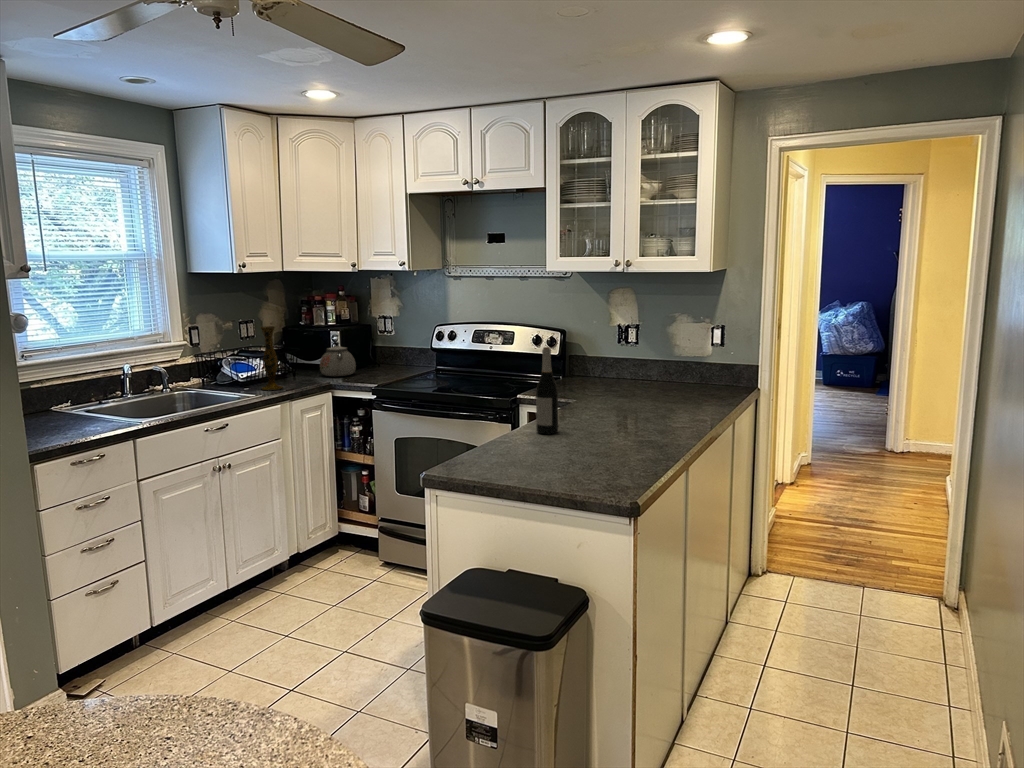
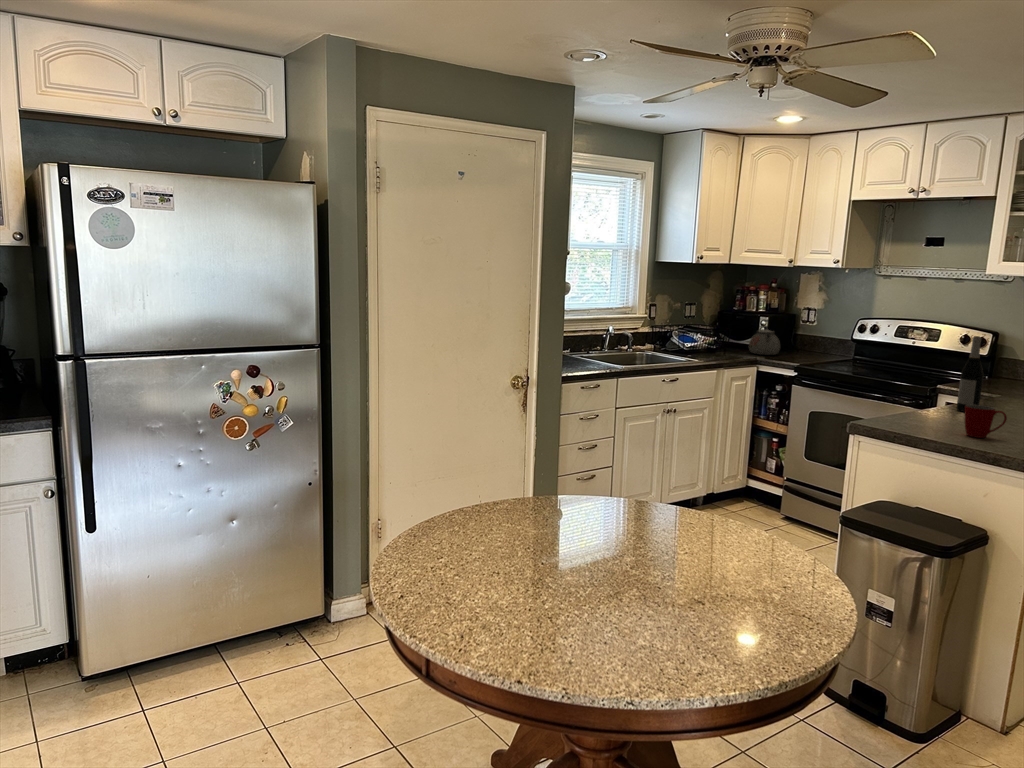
vase: present [260,326,283,390] -> none [702,307,721,358]
mug: none [544,436,587,477] -> present [965,405,1007,438]

